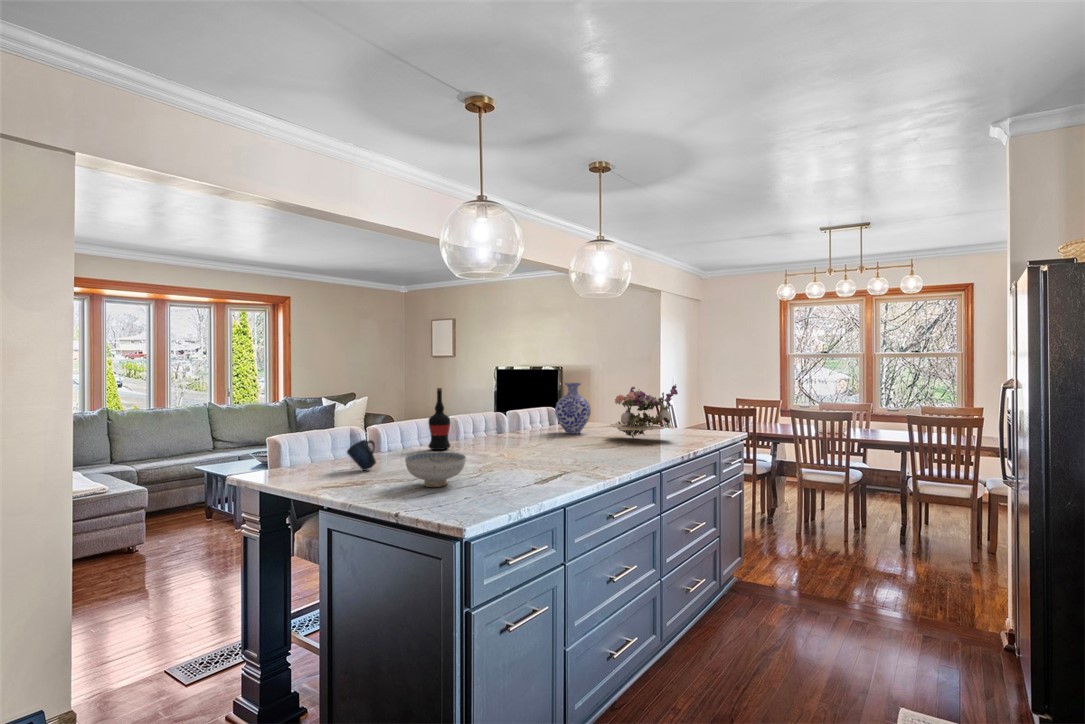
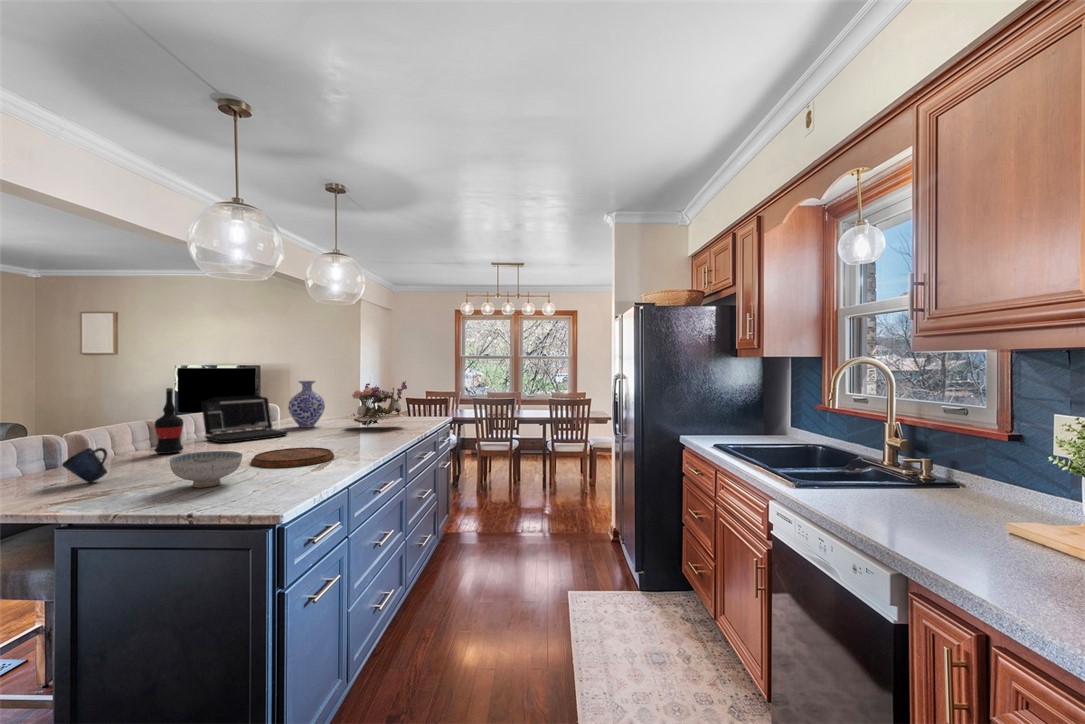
laptop: none [474,397,548,444] -> present [201,395,288,443]
cutting board: none [489,455,569,476] -> present [251,447,334,467]

